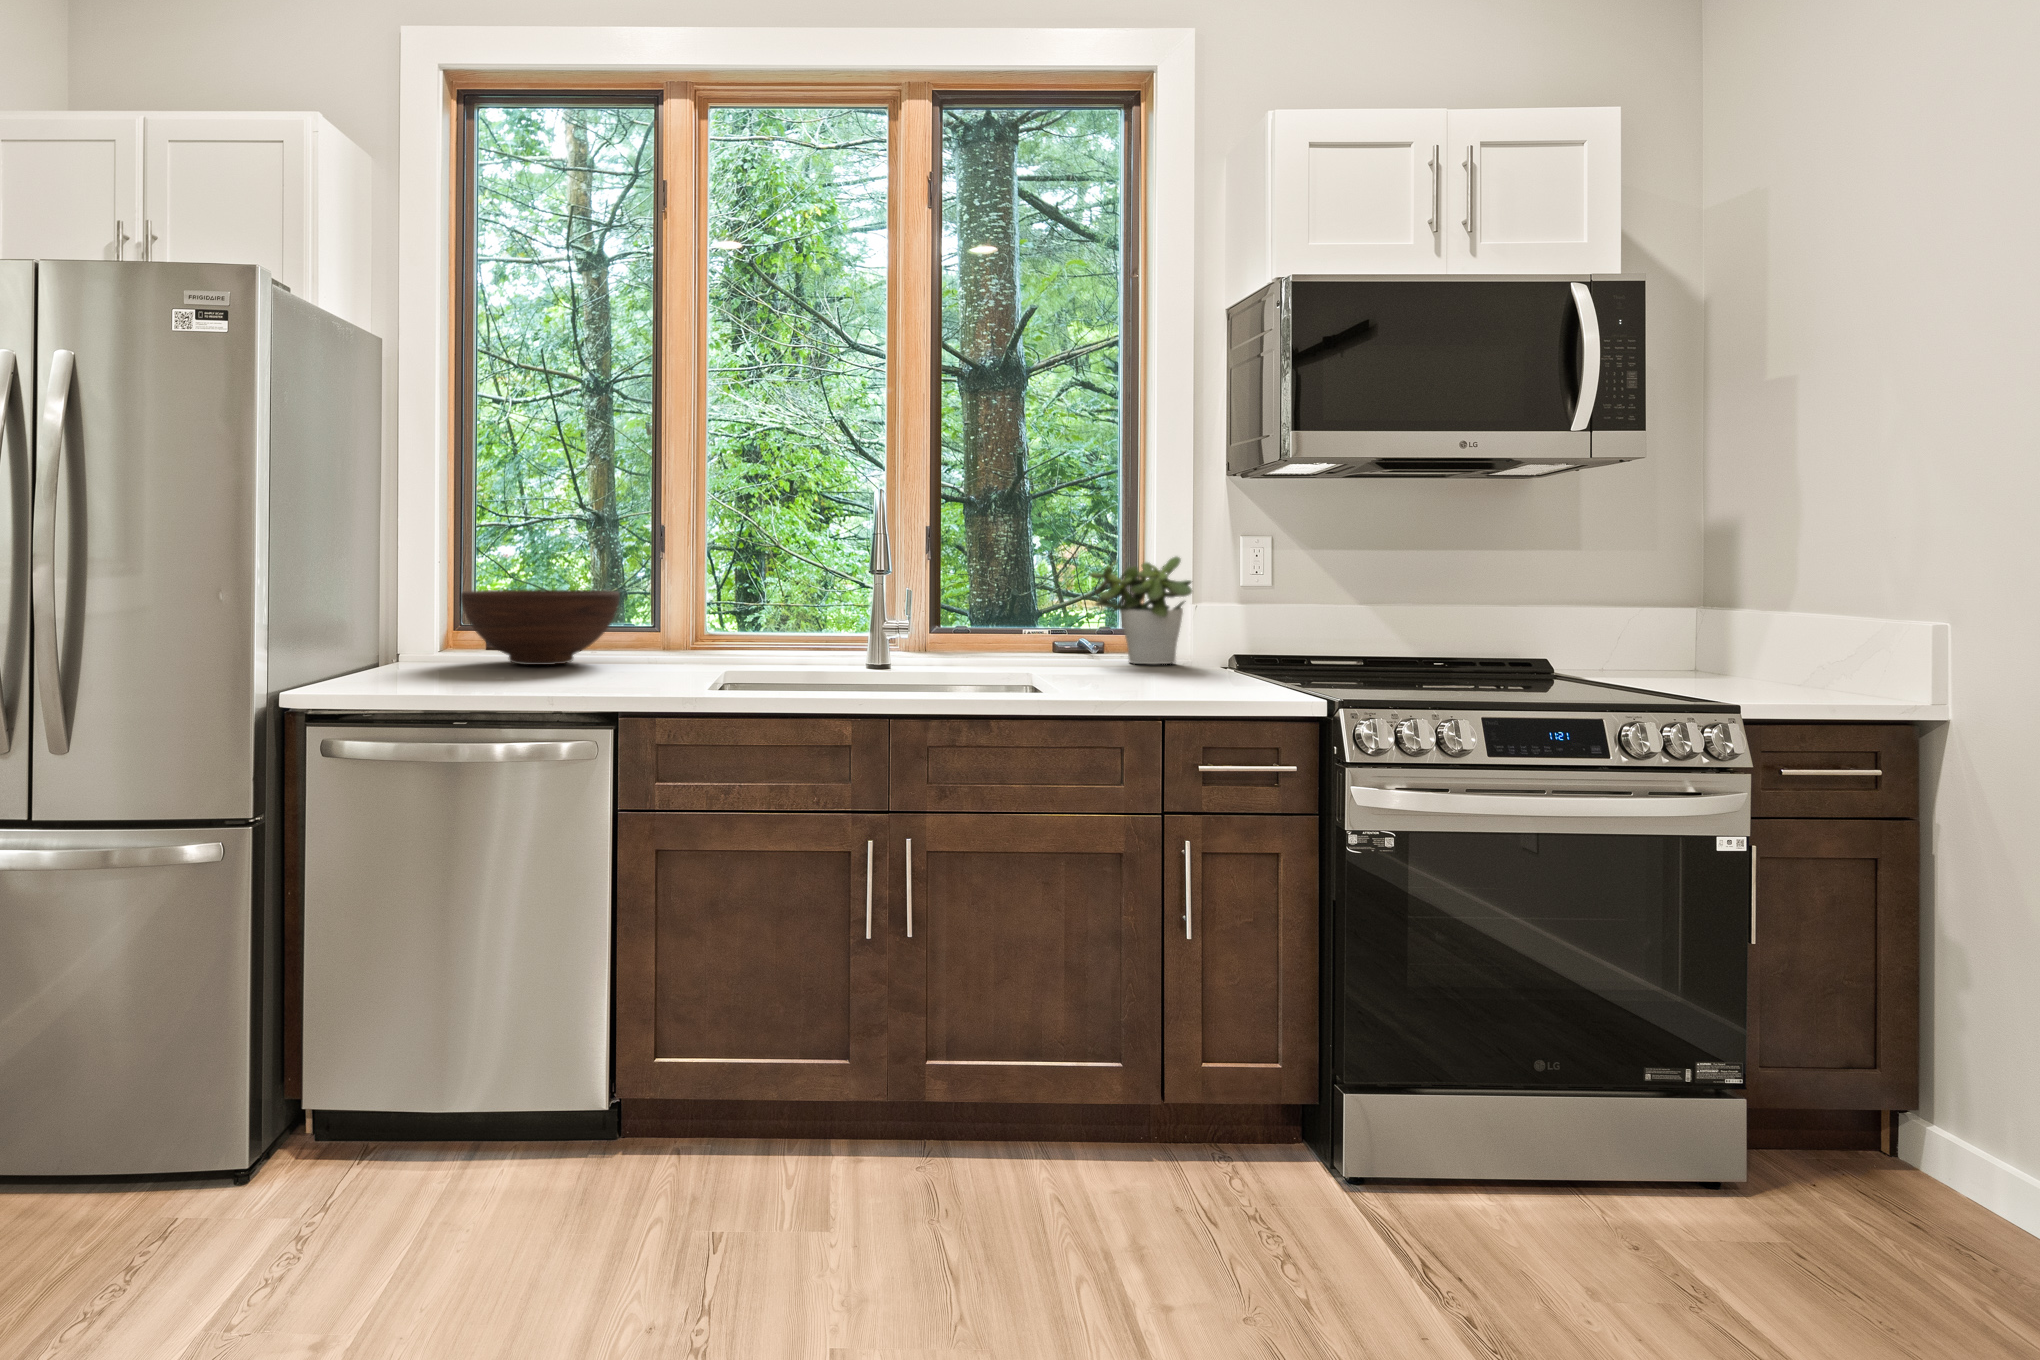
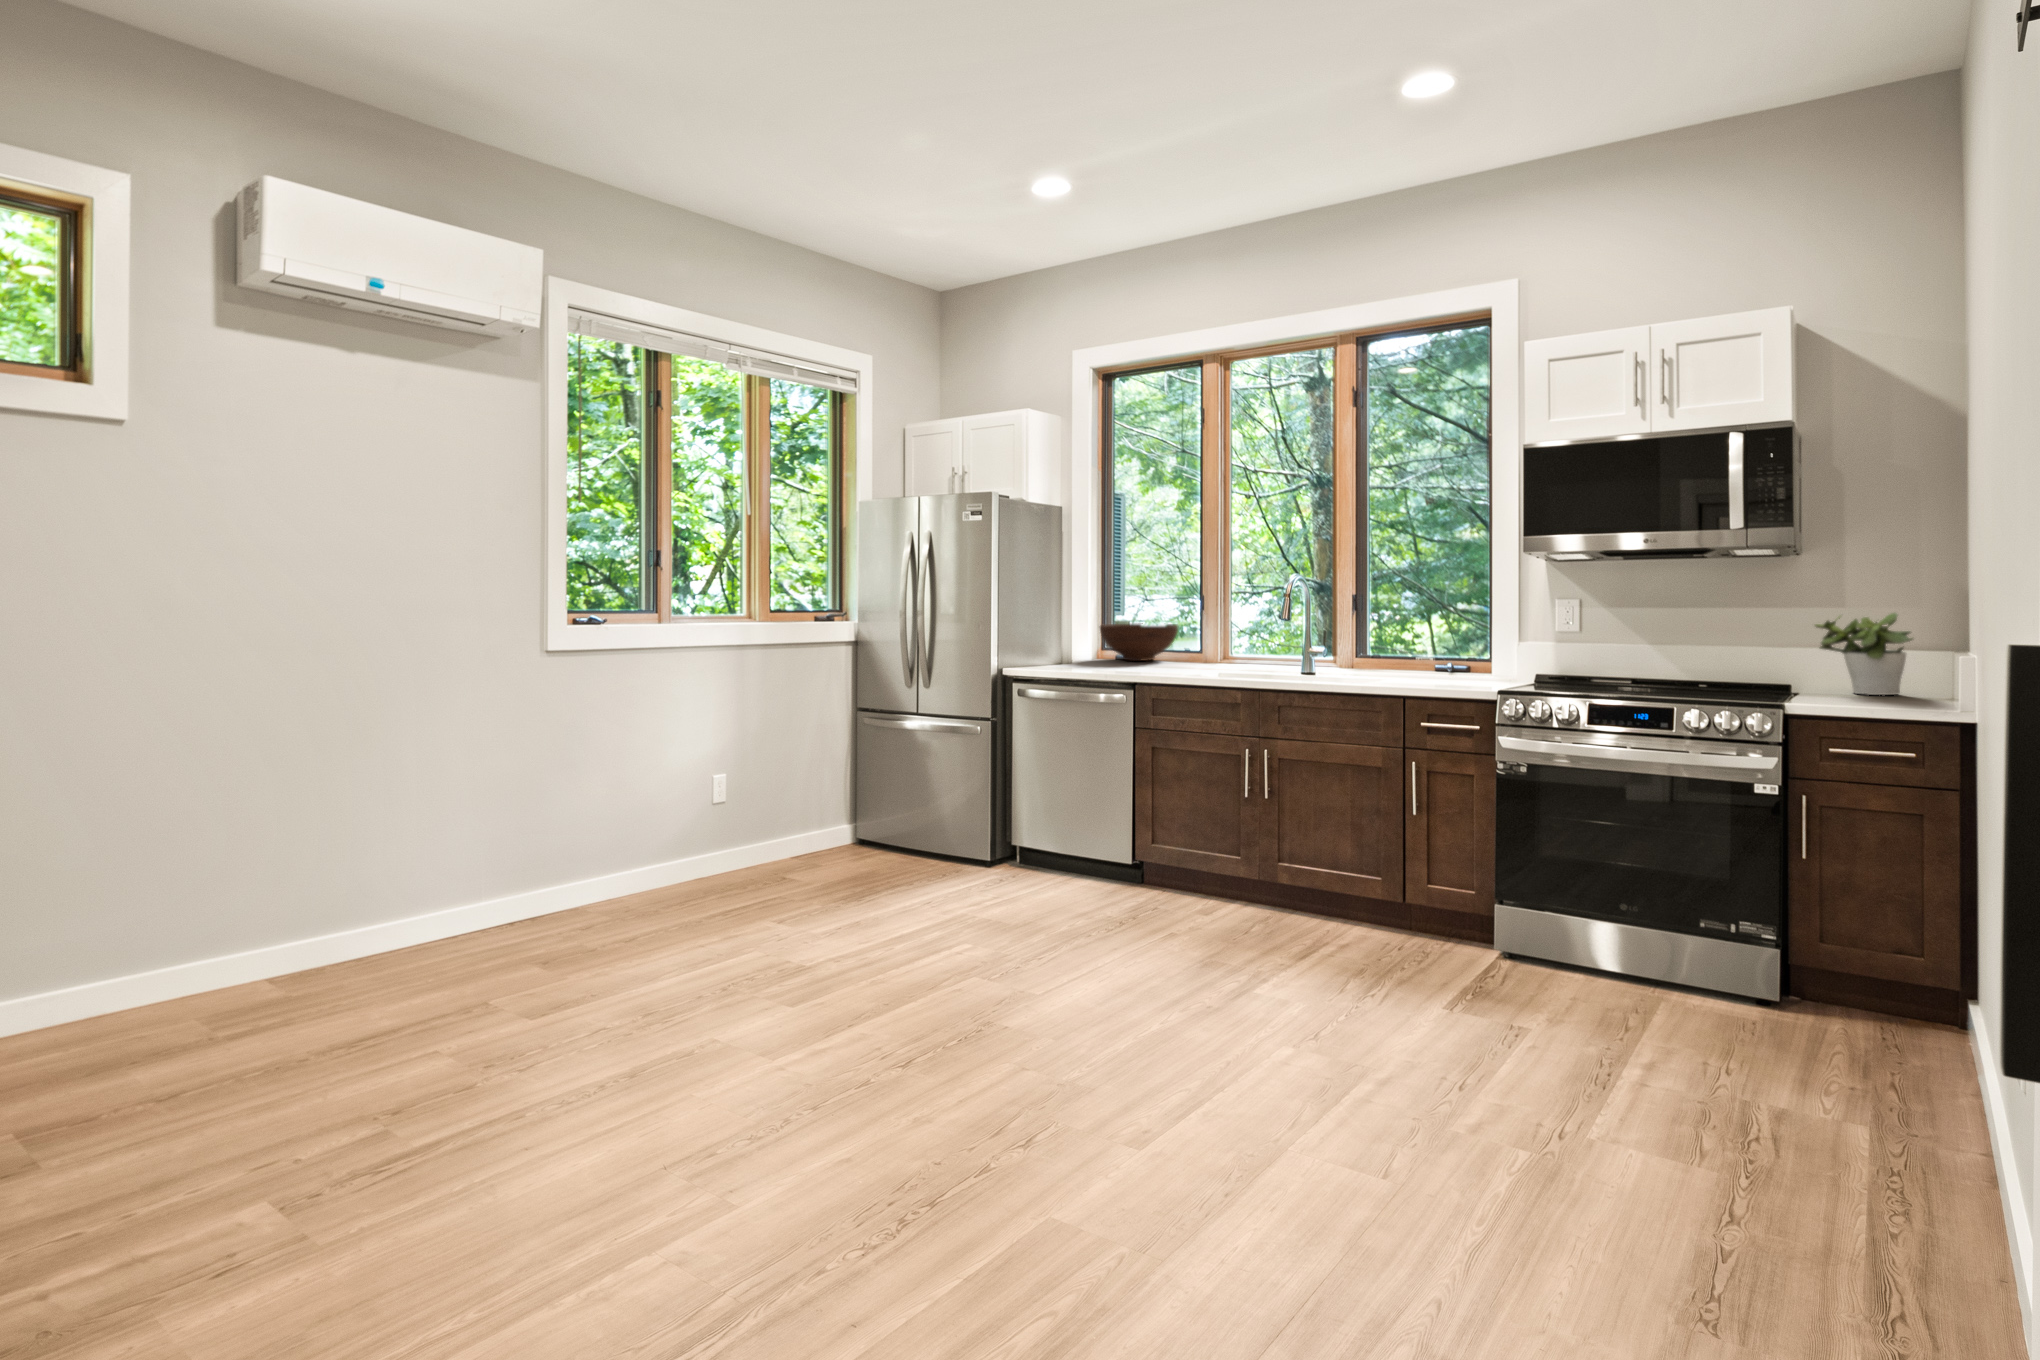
potted plant: present [1089,557,1192,664] -> present [1815,613,1913,695]

